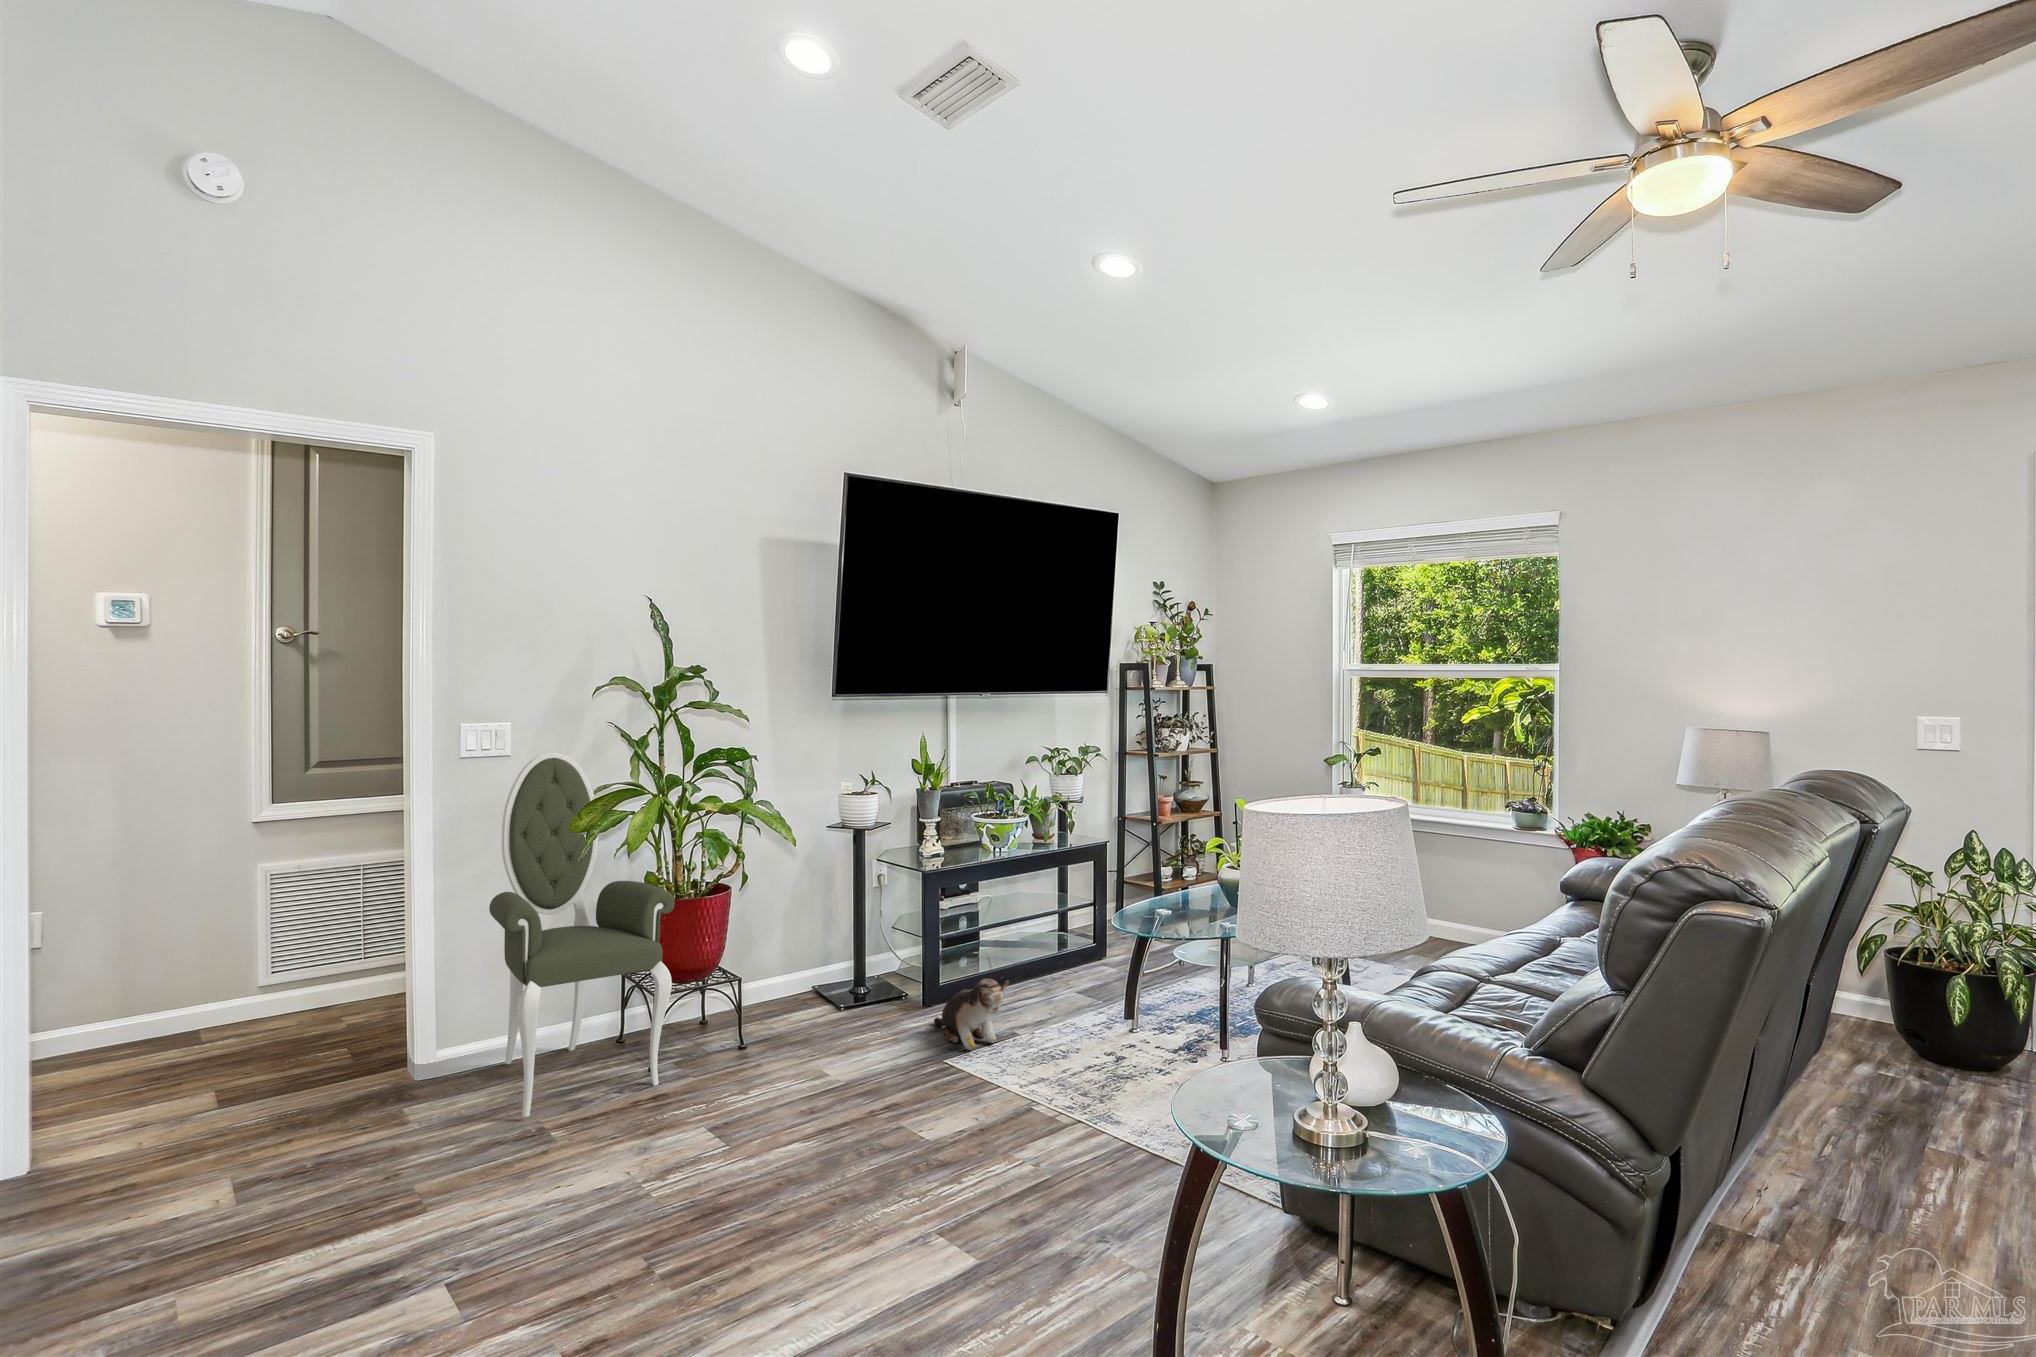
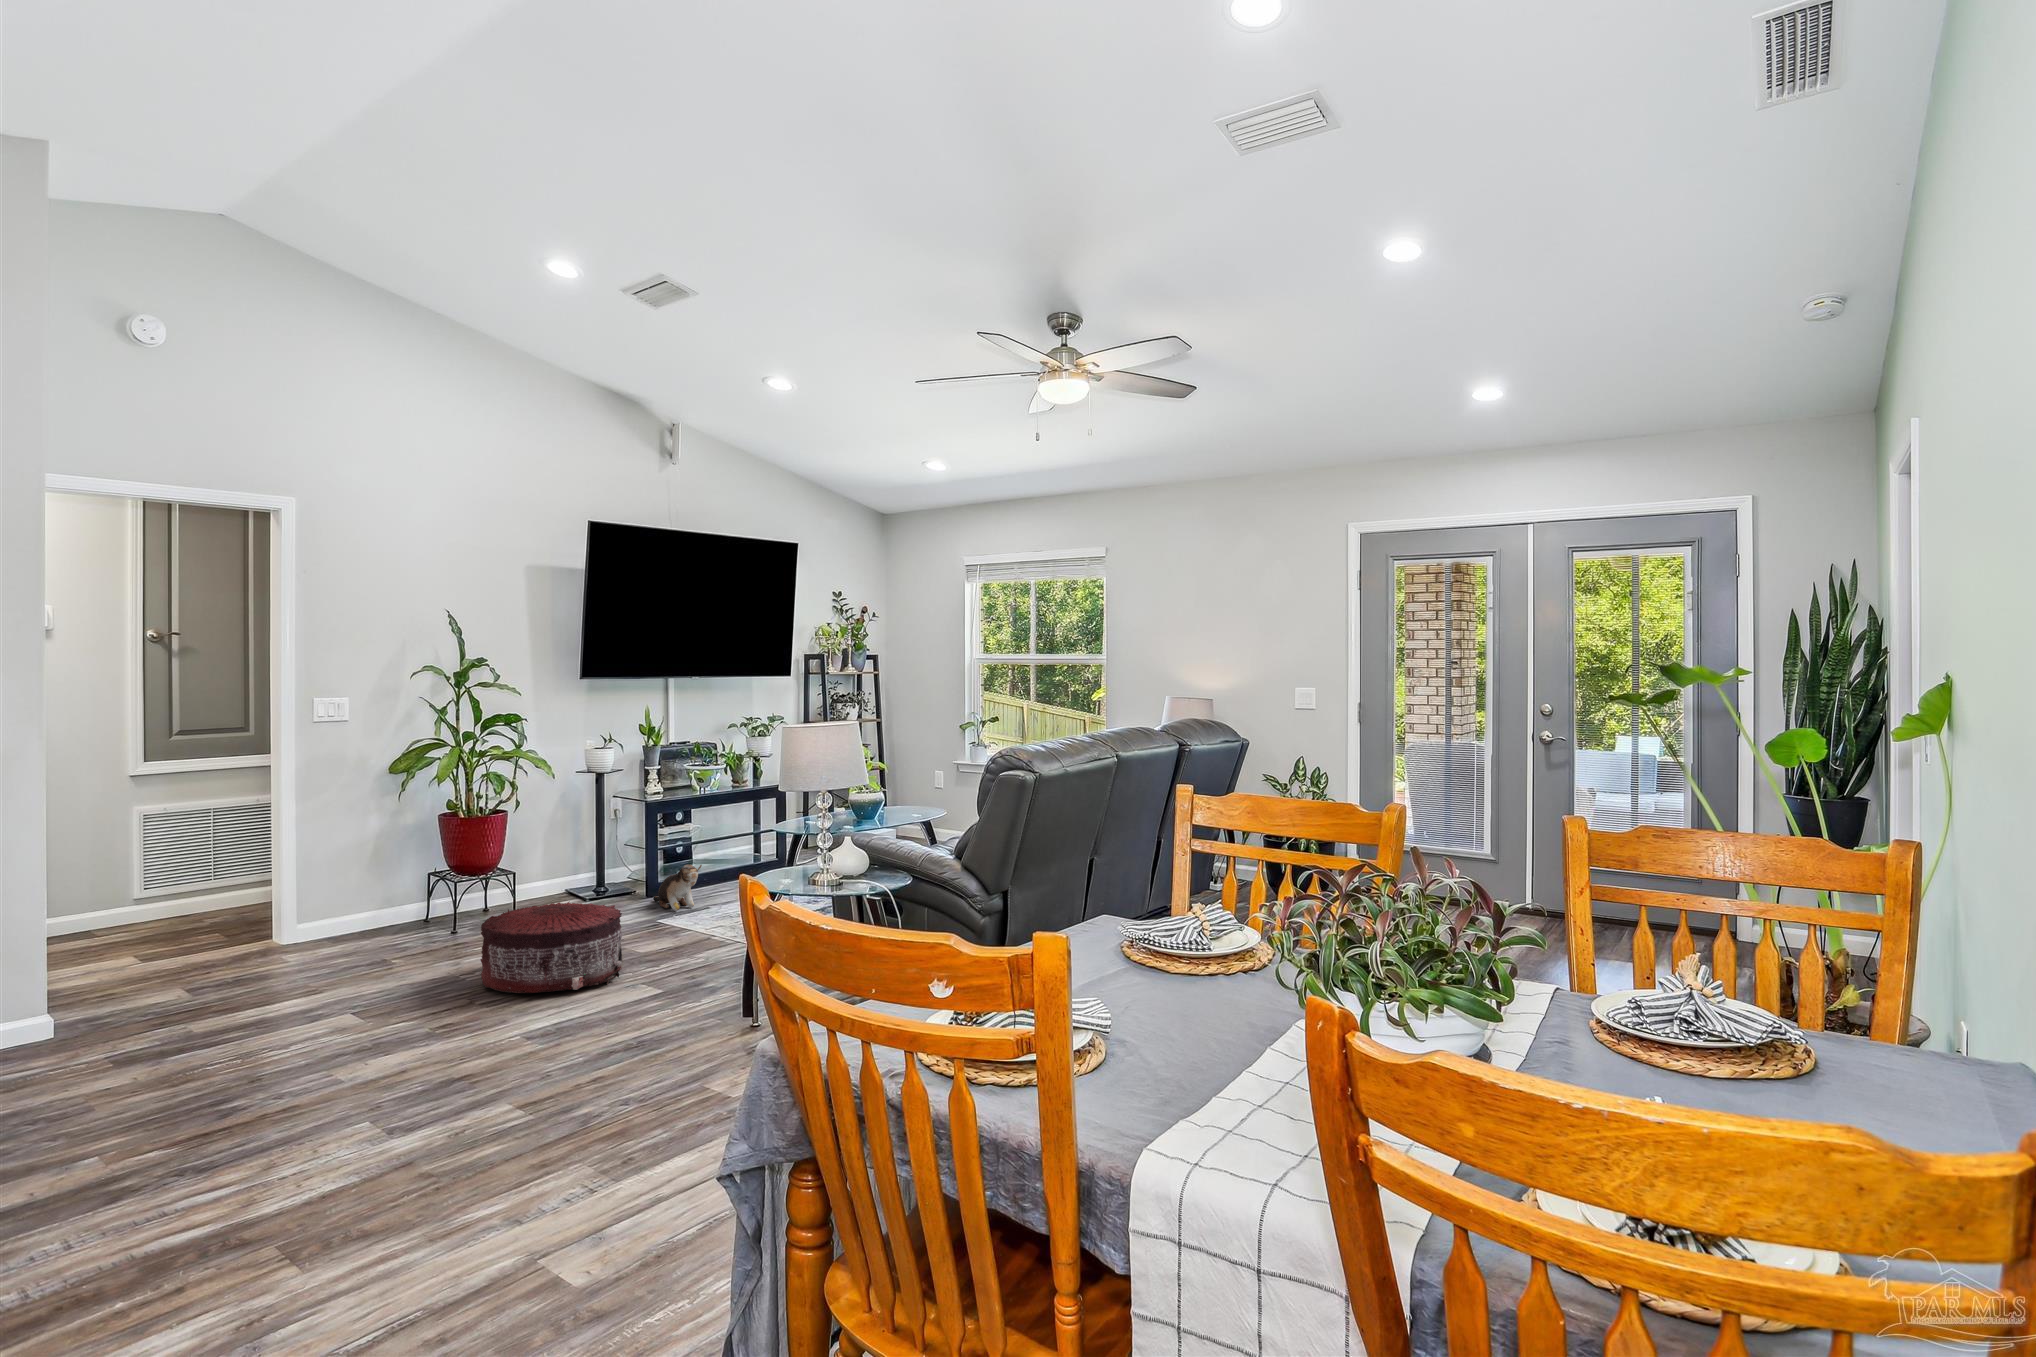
armchair: present [489,753,675,1117] -> none [341,720,471,950]
pouf: none [659,1066,899,1278] -> present [481,902,622,993]

